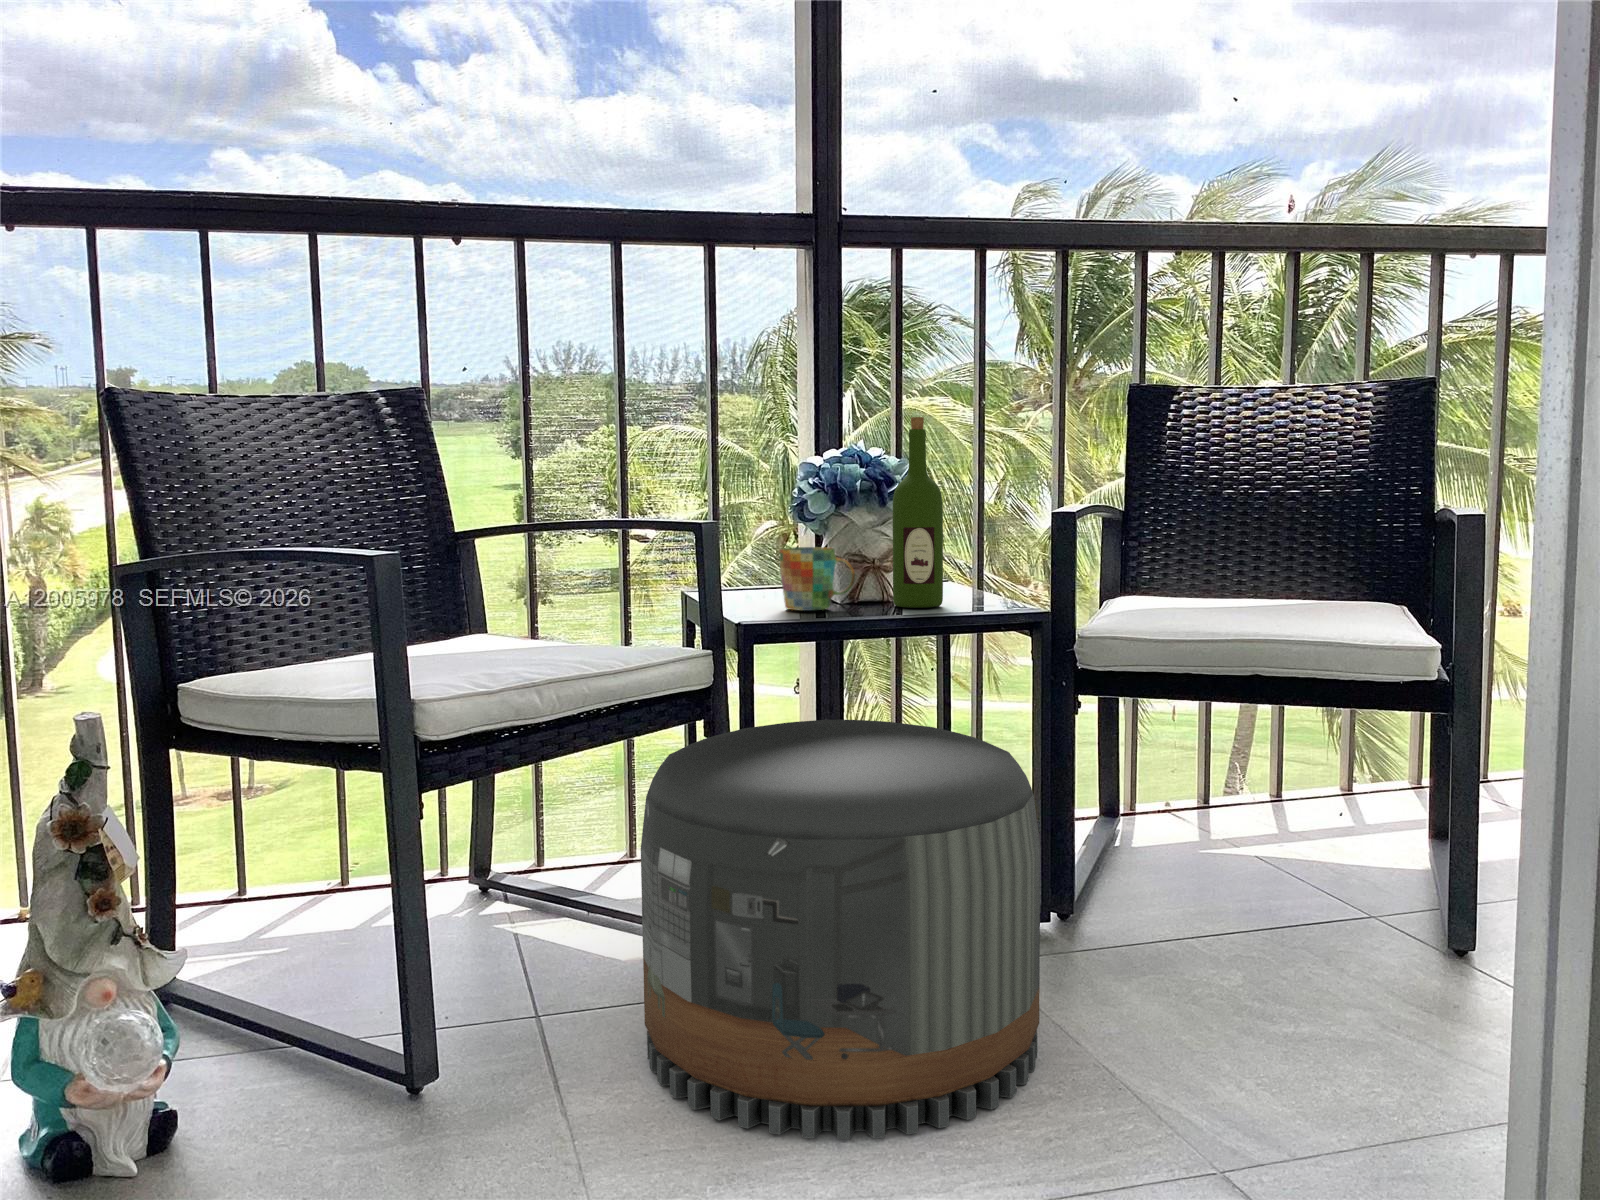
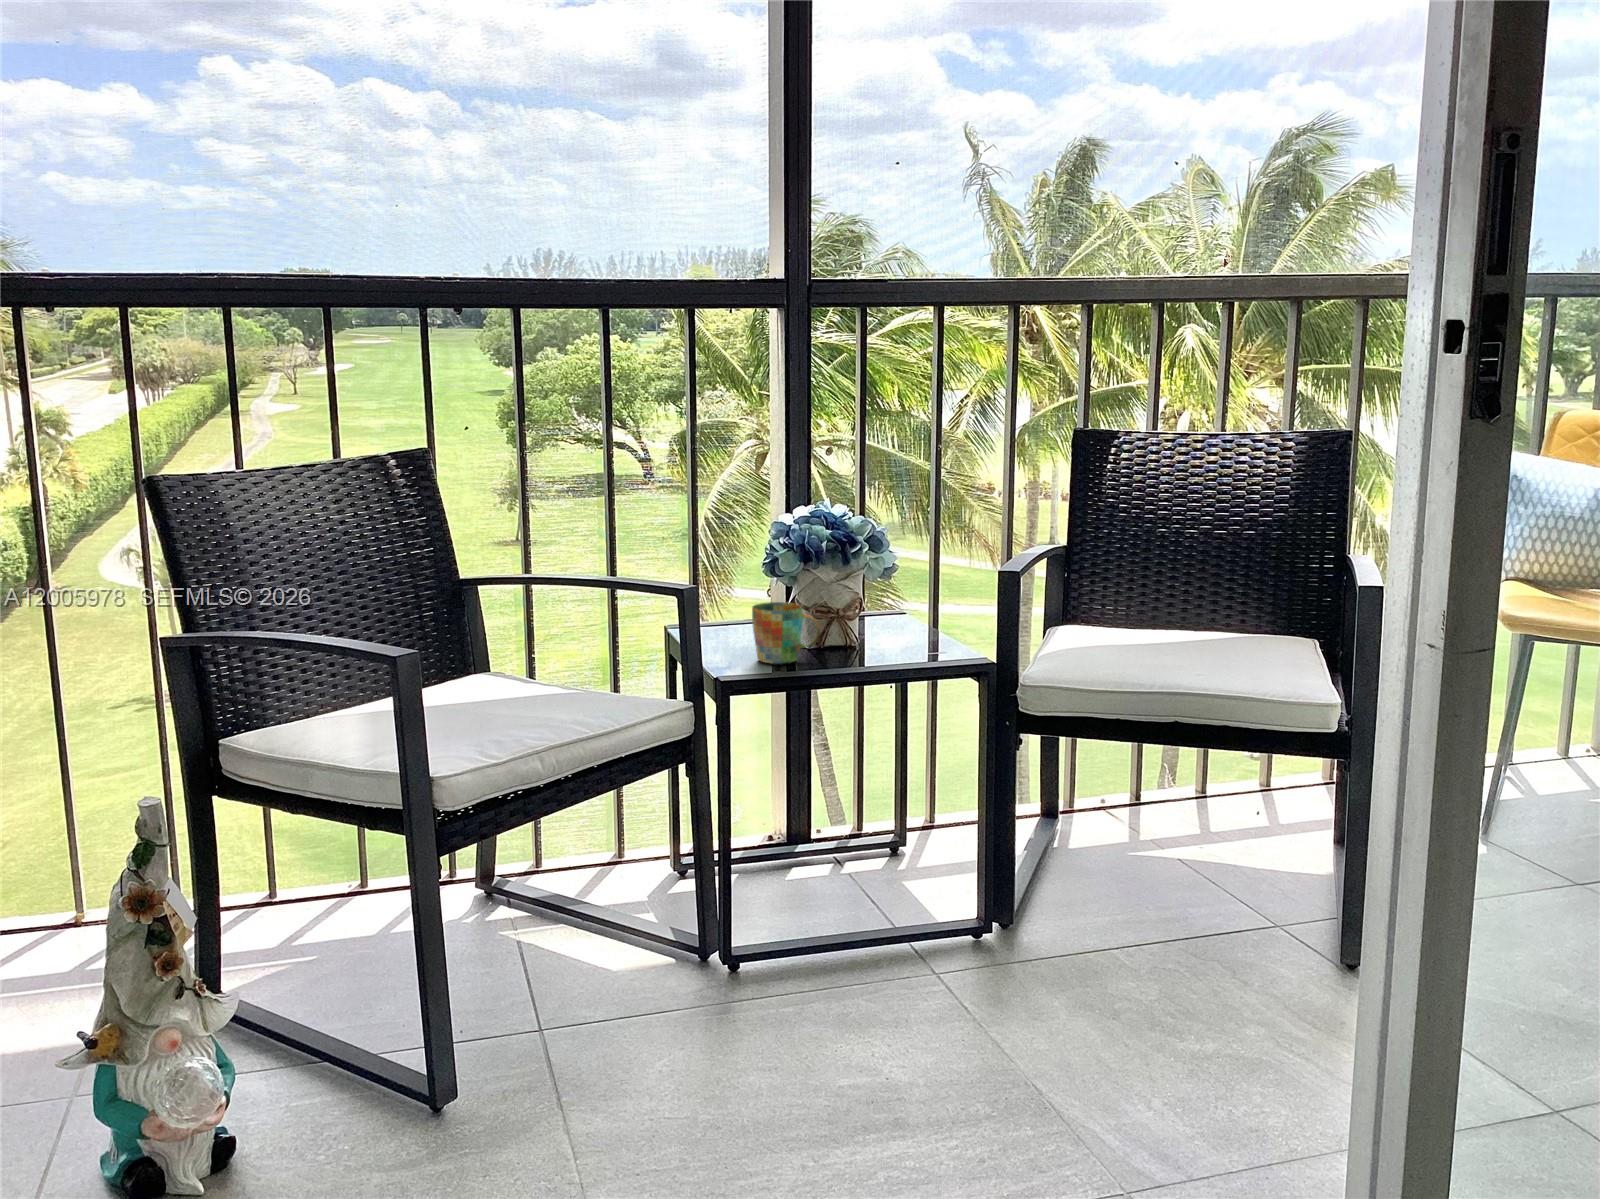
wine bottle: present [893,417,943,608] -> none [855,487,899,659]
pouf: present [641,720,1040,1139] -> none [631,775,977,1156]

